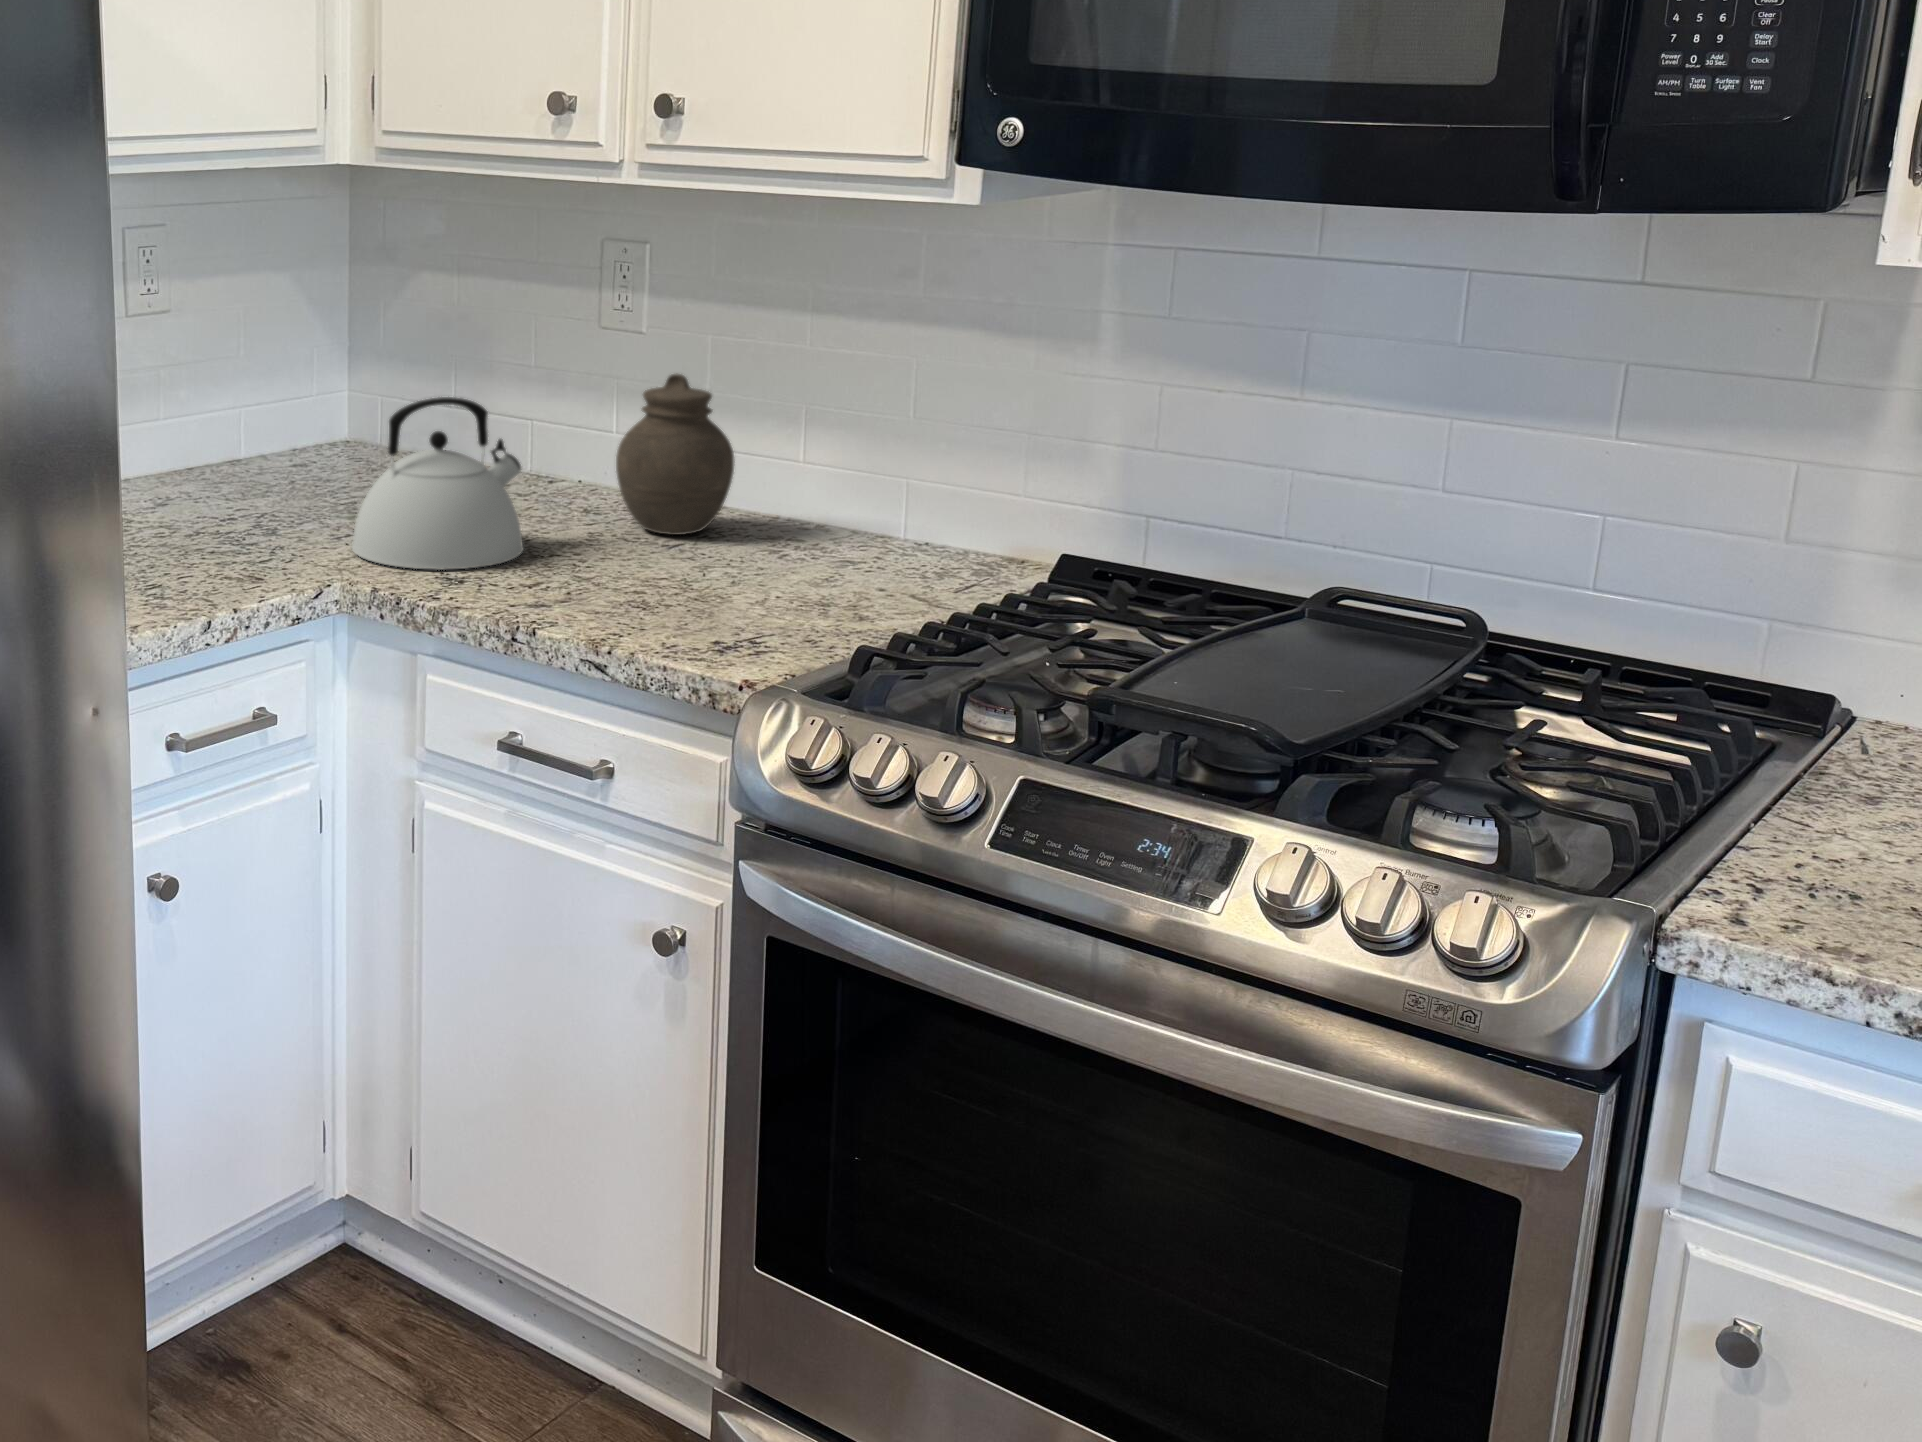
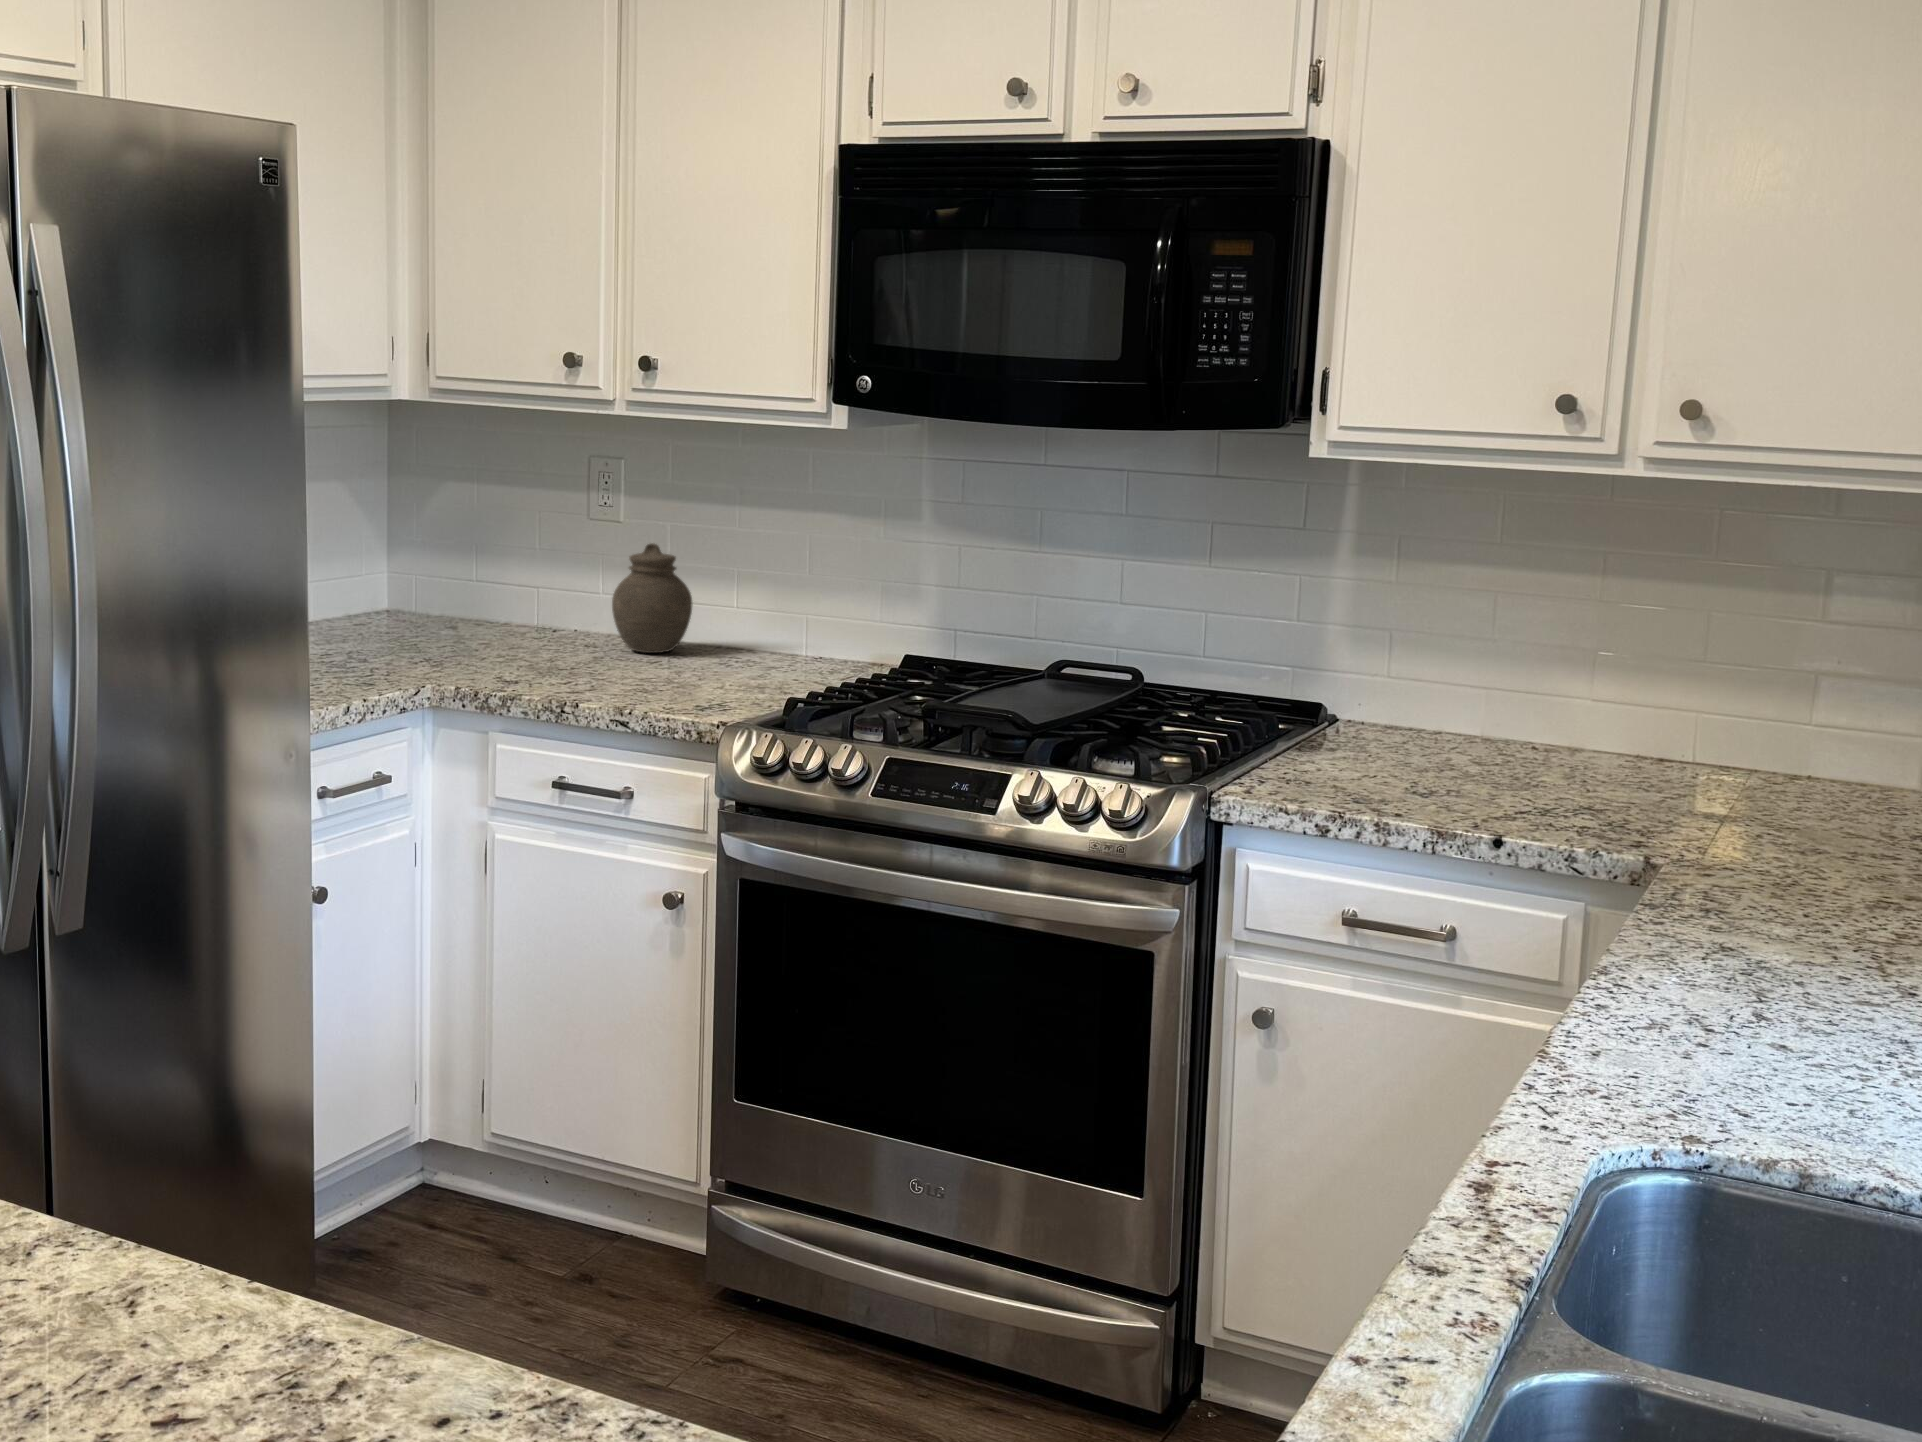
kettle: present [352,397,523,570] -> none [434,560,555,676]

